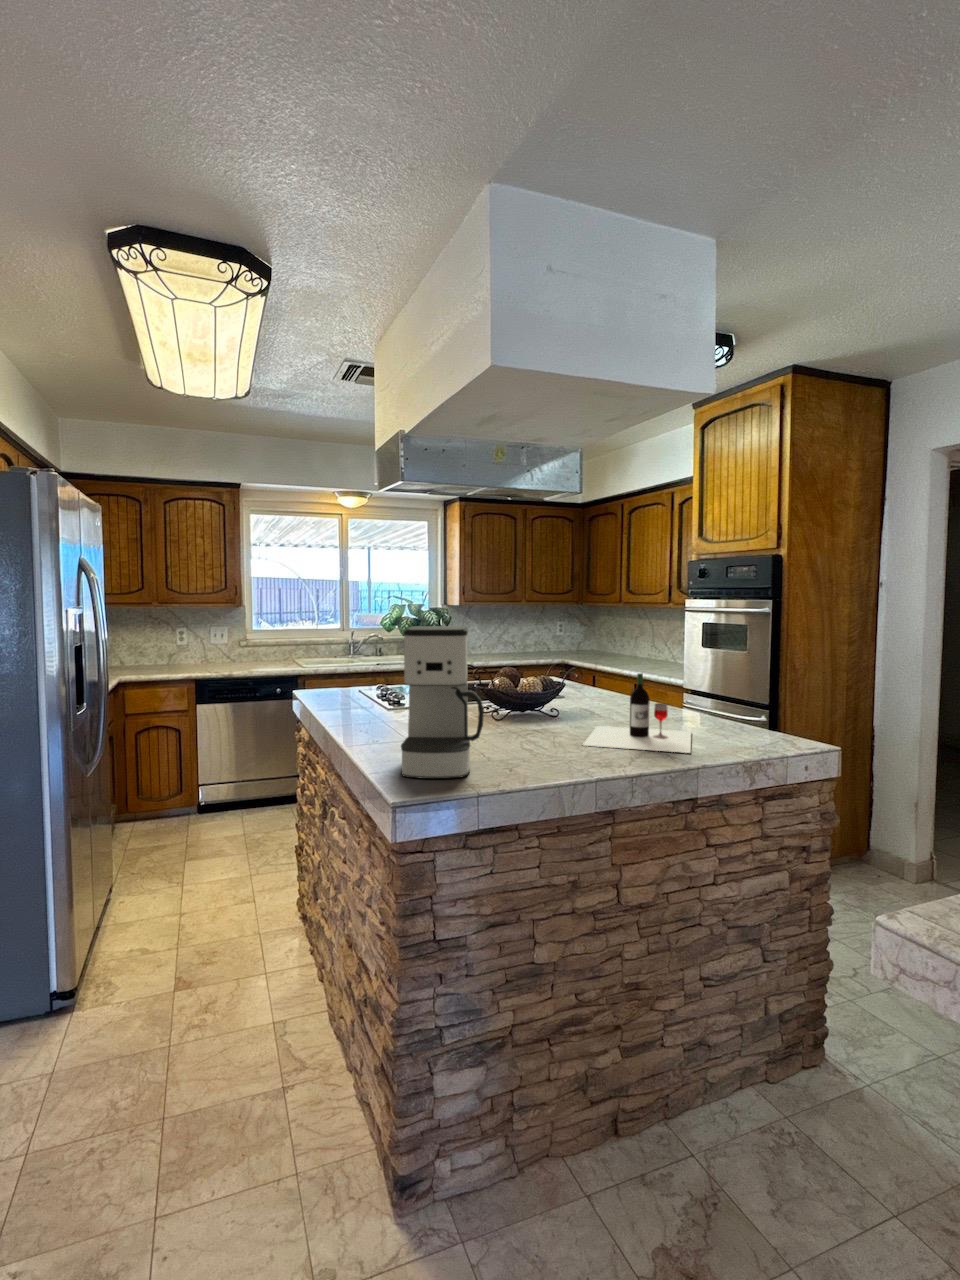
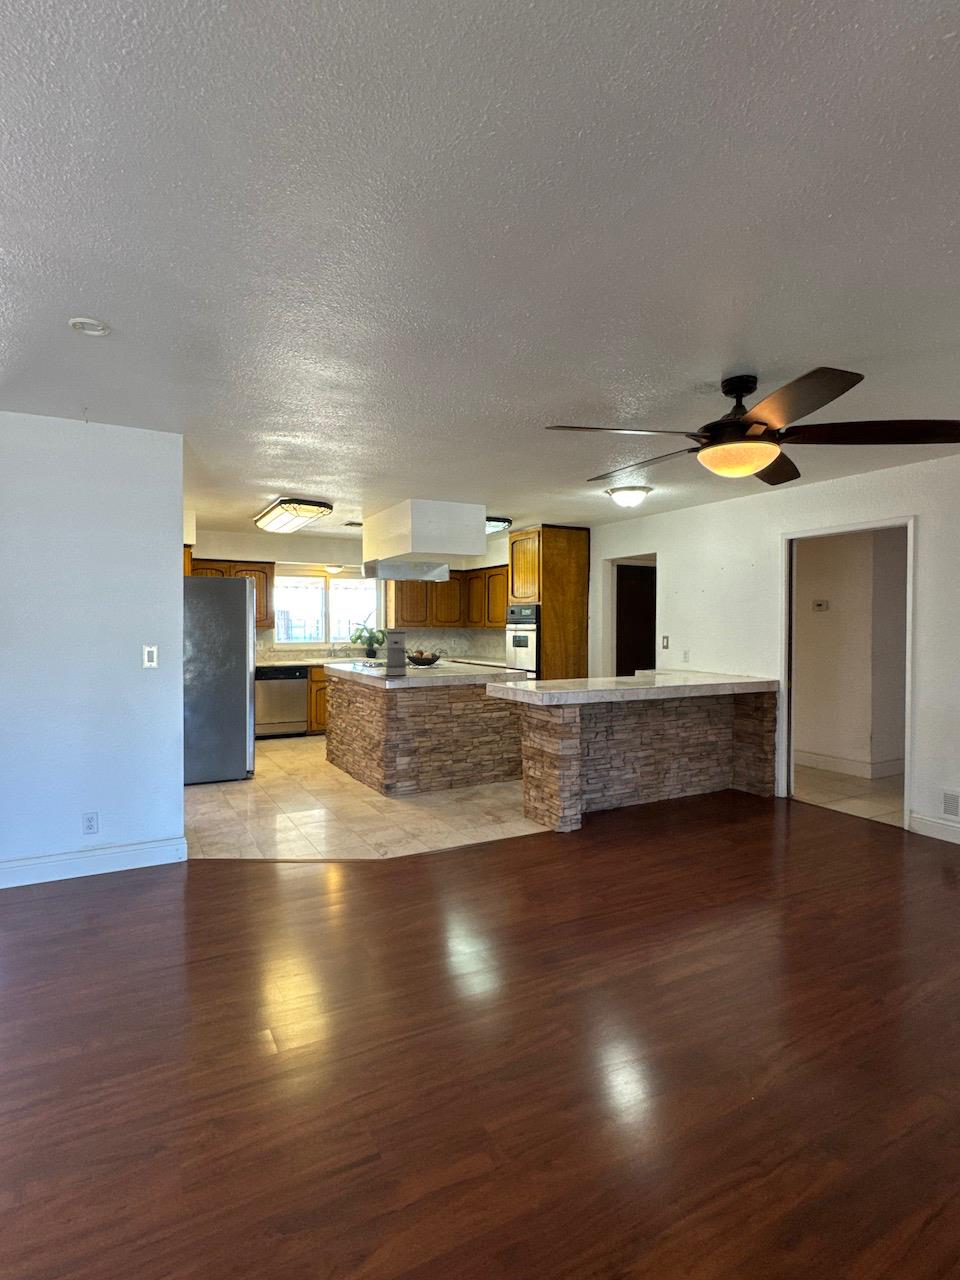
wine bottle: present [583,673,691,753] -> none [444,649,484,673]

